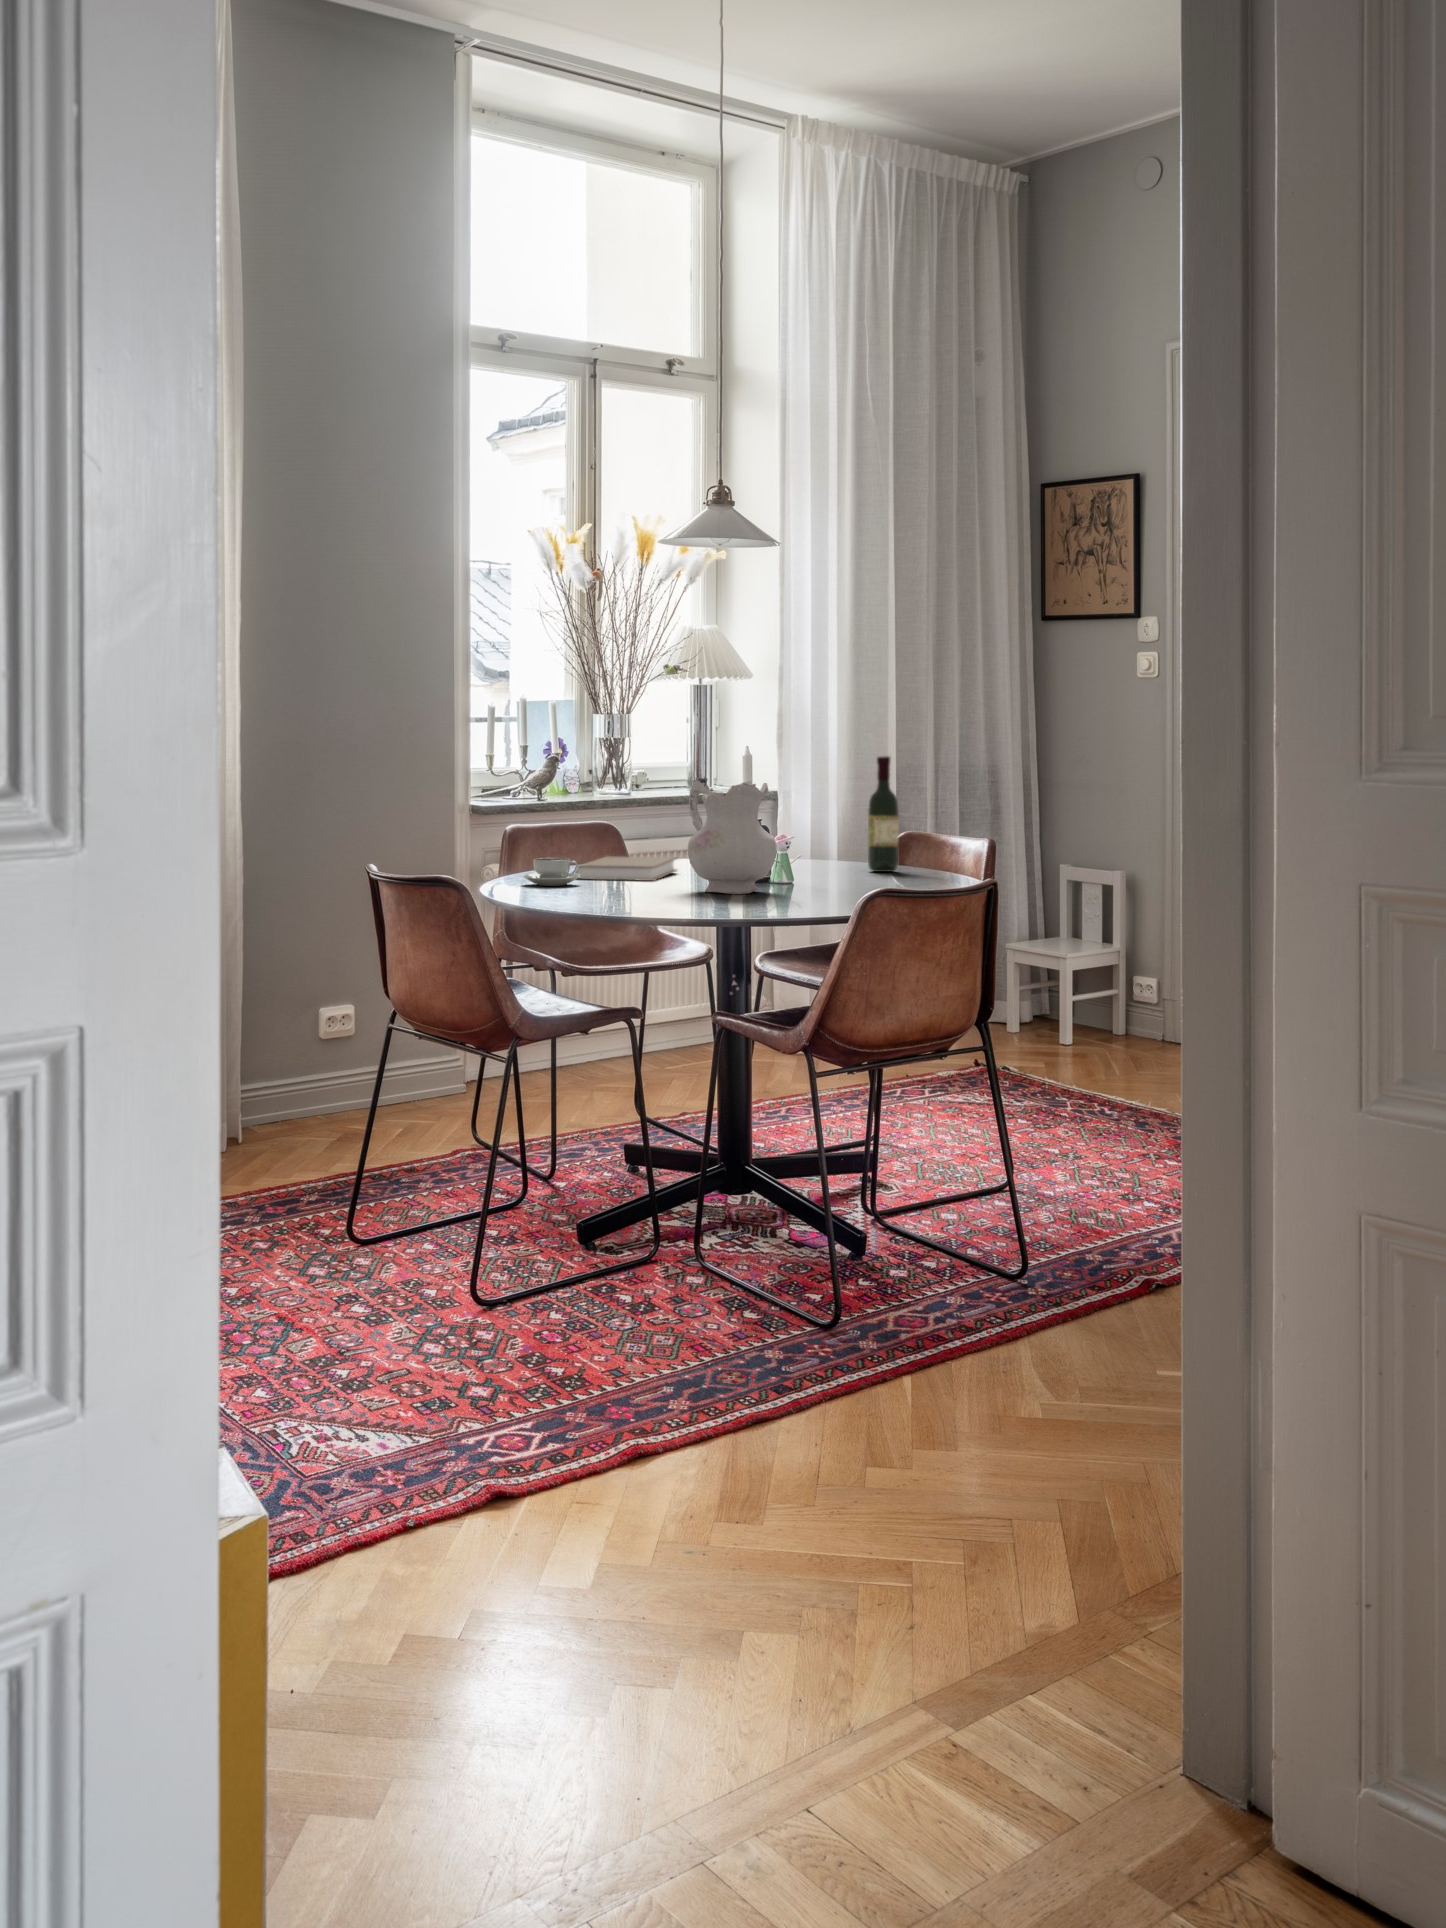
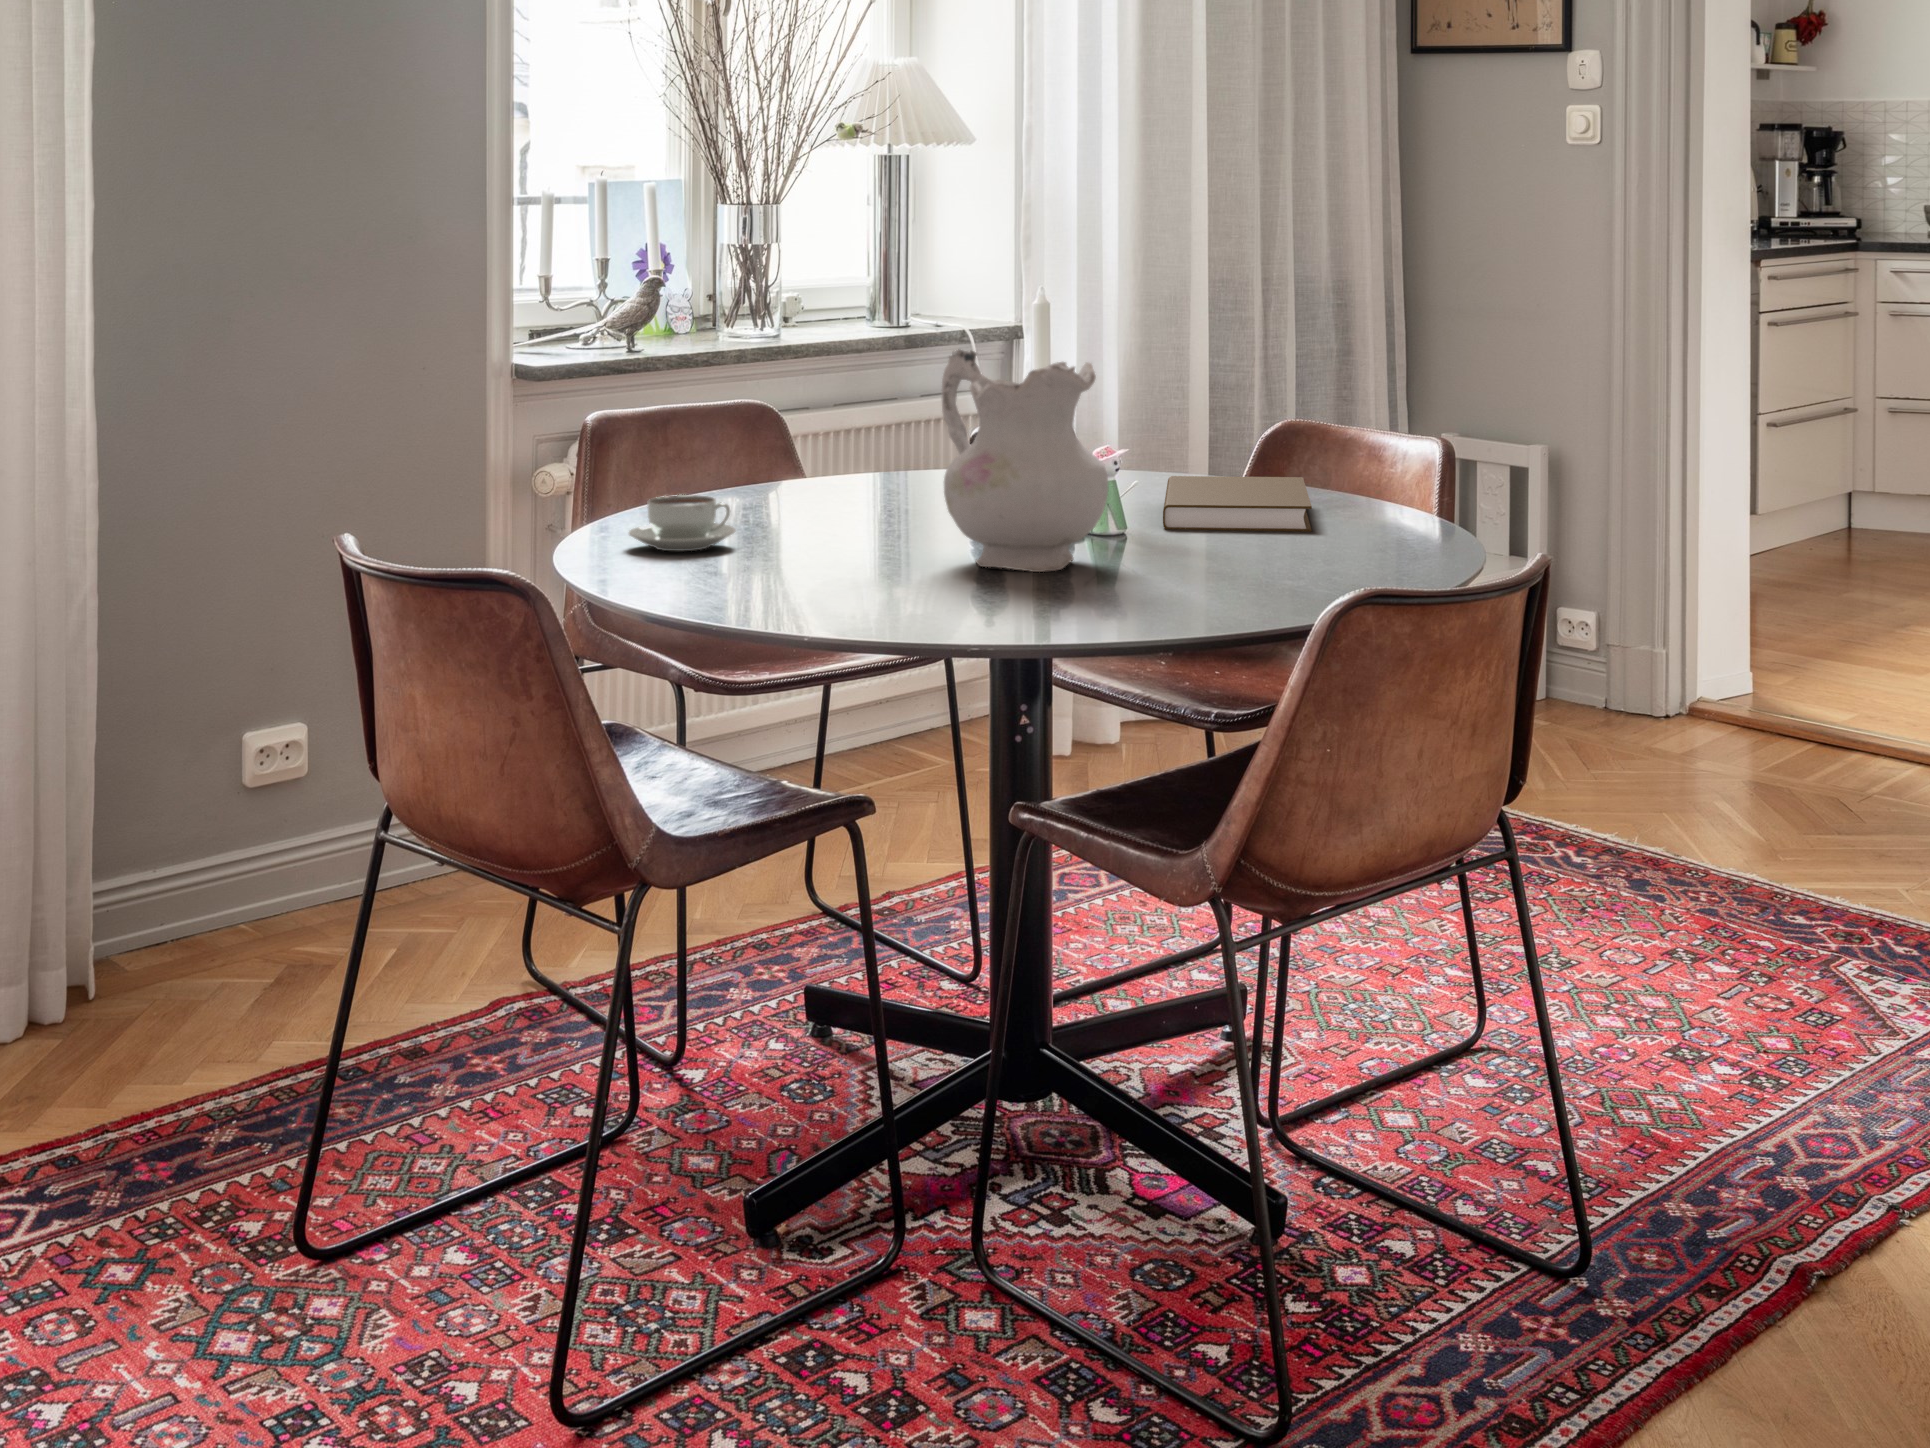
wine bottle: present [868,756,899,872] -> none [1218,292,1270,491]
book: present [575,856,677,881] -> present [1163,476,1312,532]

